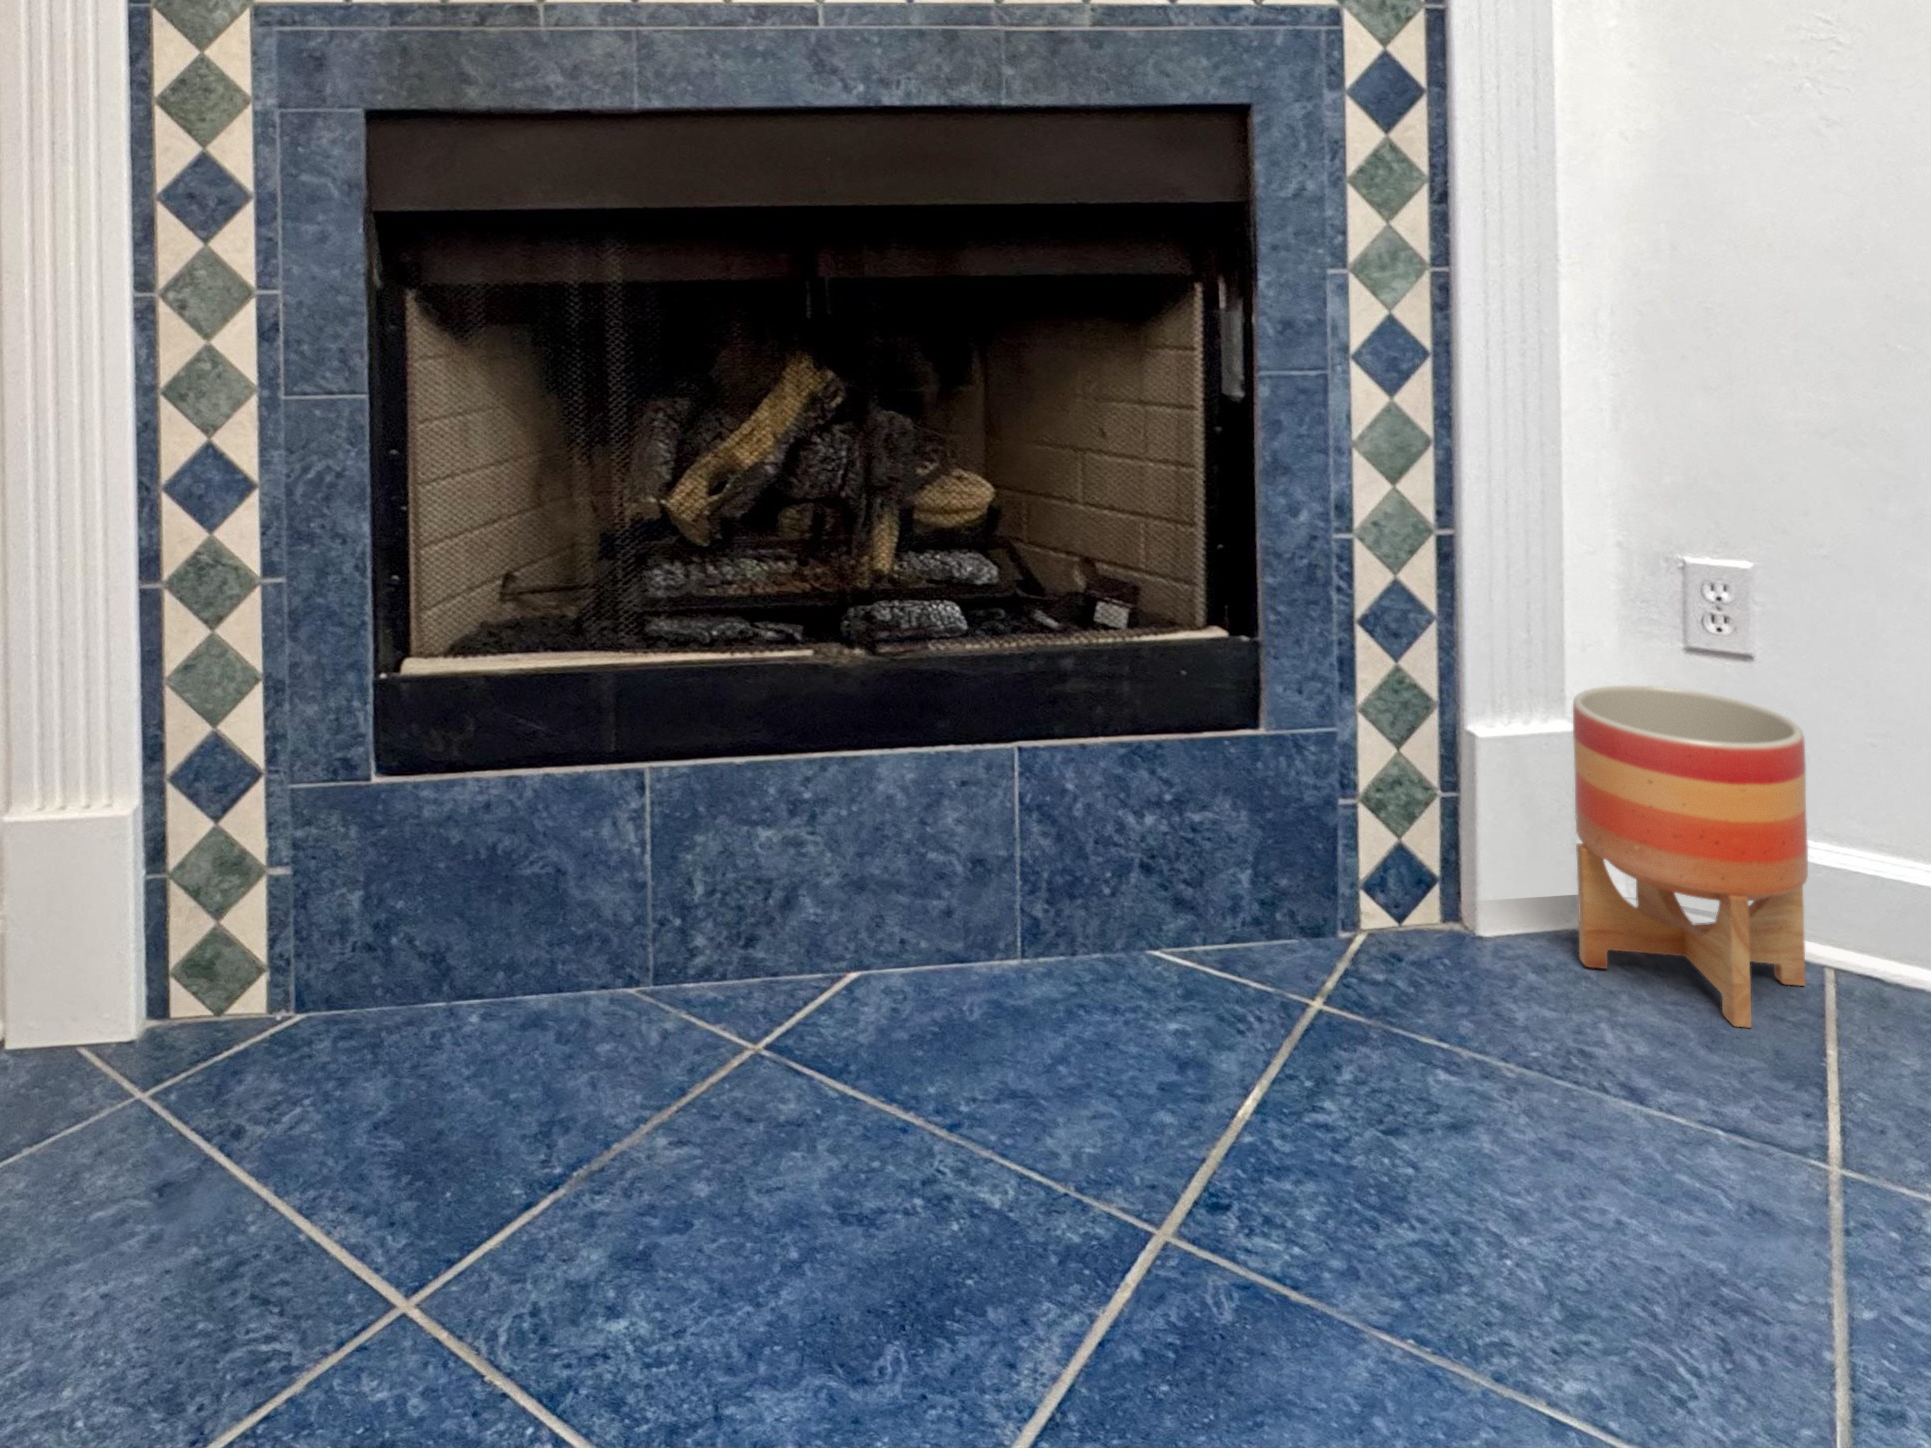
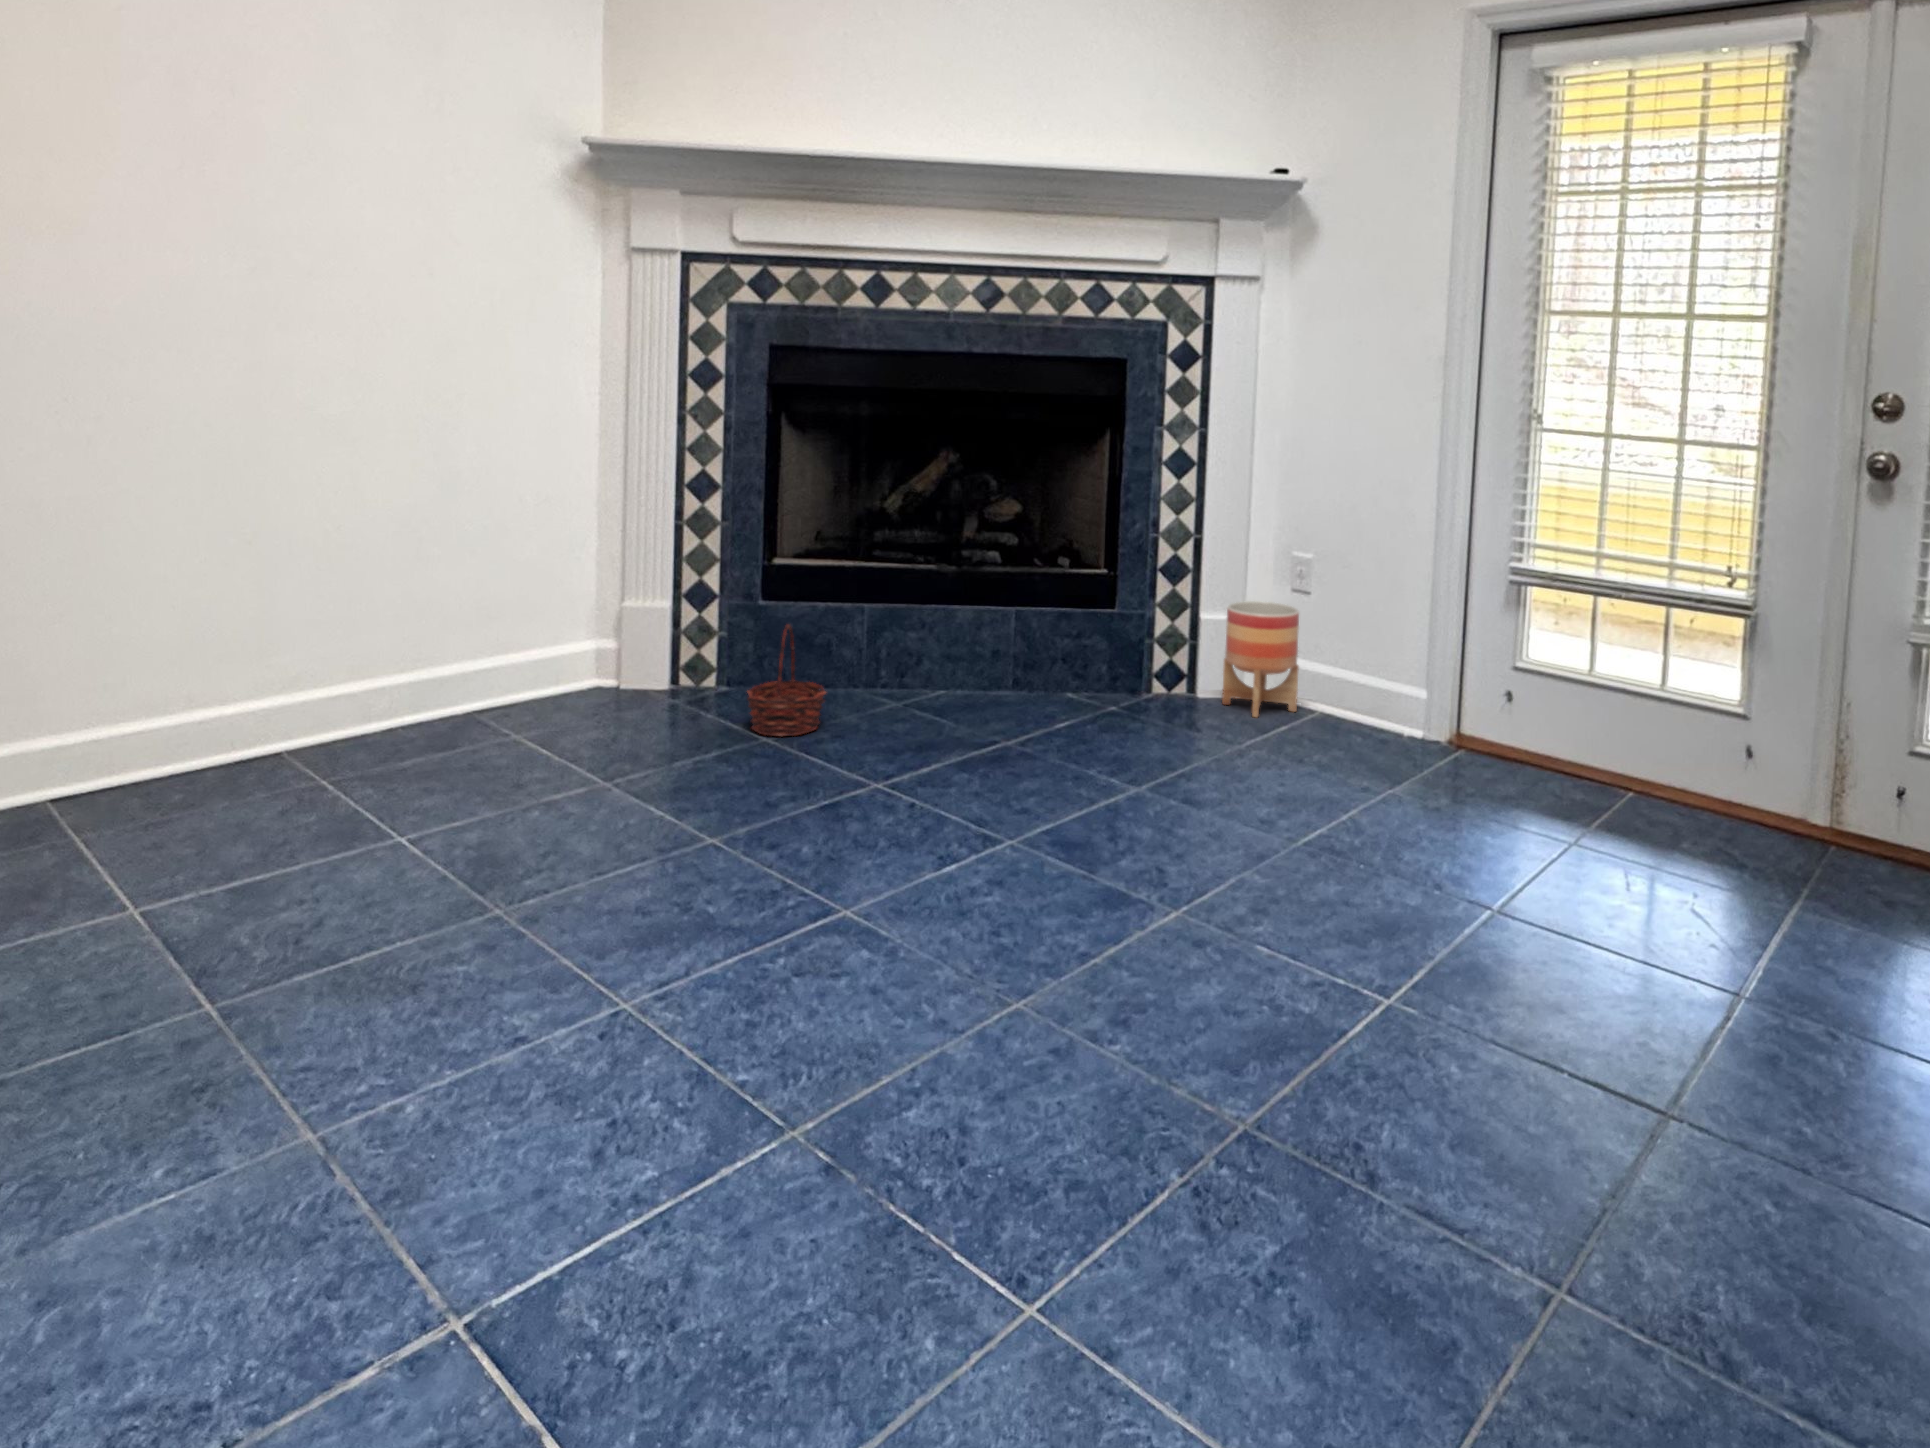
basket: none [342,915,597,1339] -> present [748,624,826,736]

